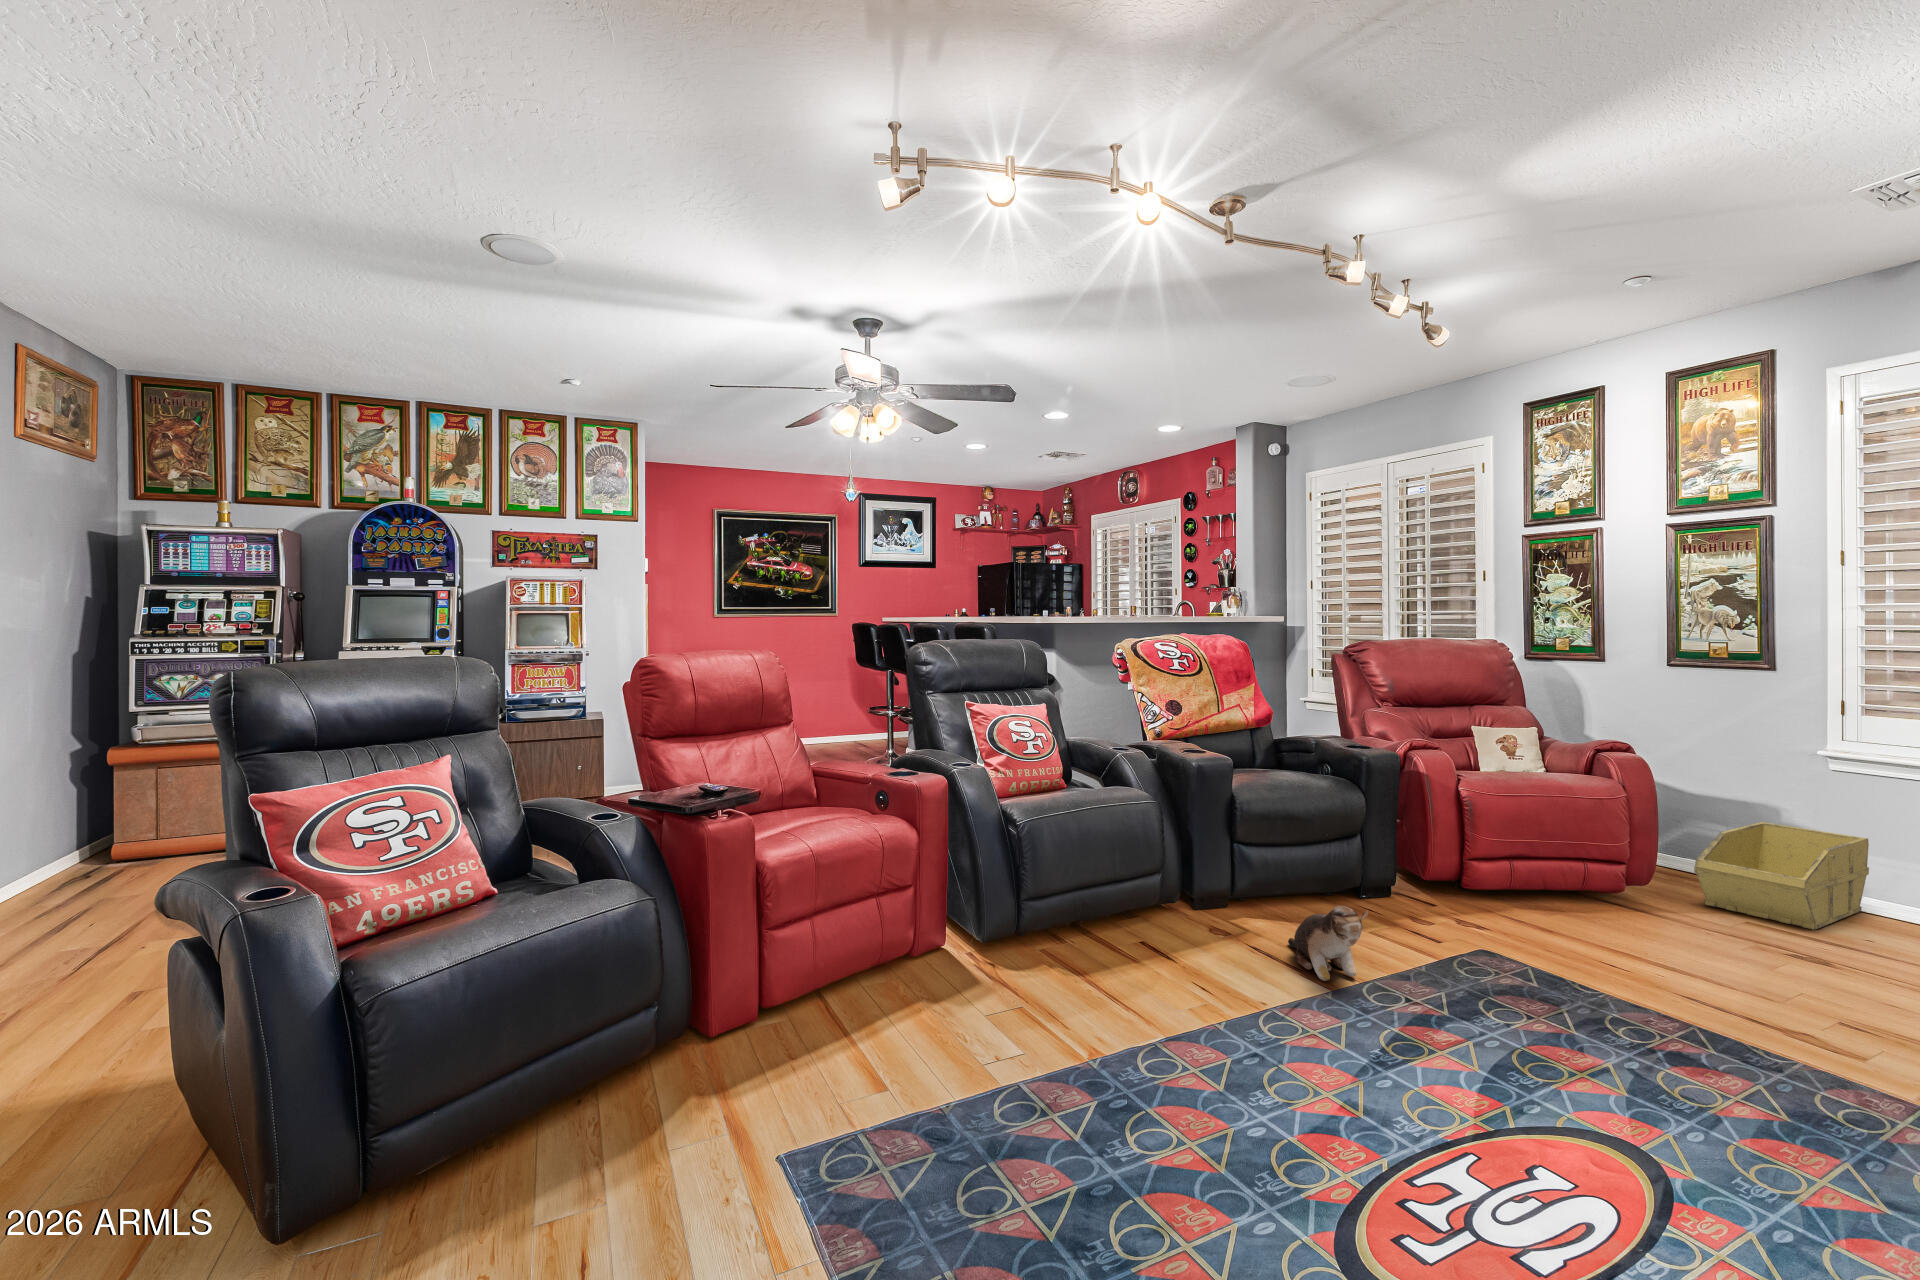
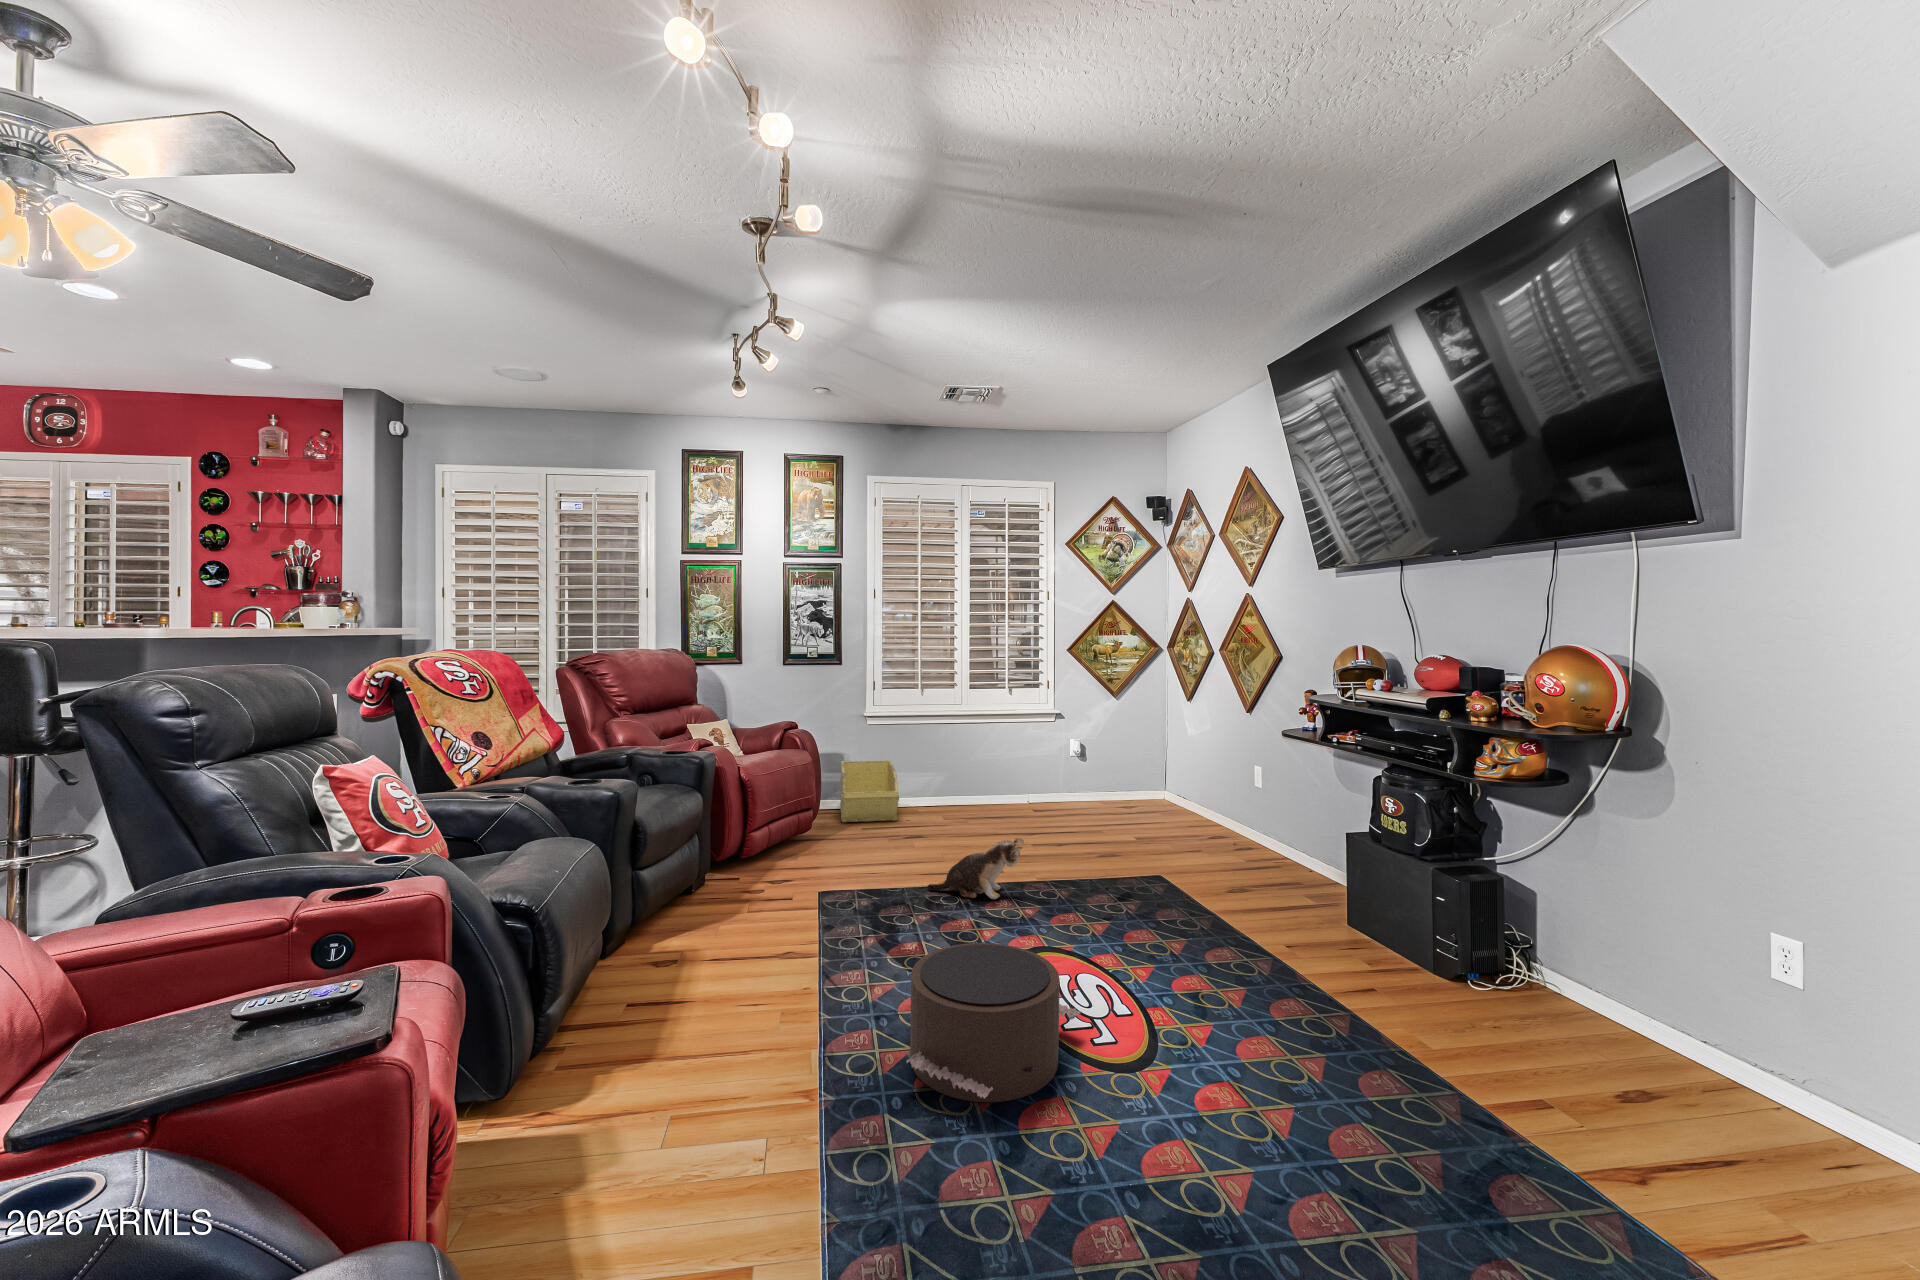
plush toy: present [1288,905,1368,981] -> present [927,838,1024,899]
pouf: none [1239,984,1502,1178] -> present [906,943,1081,1102]

